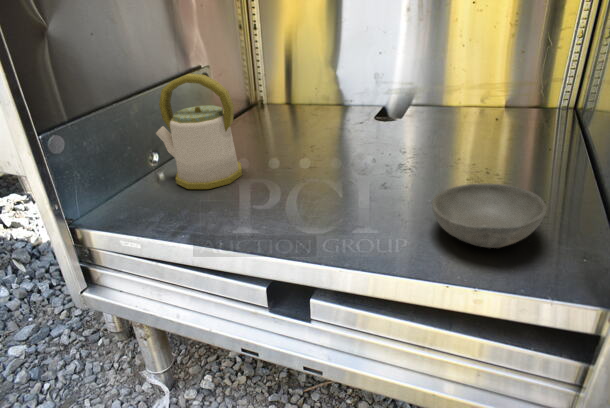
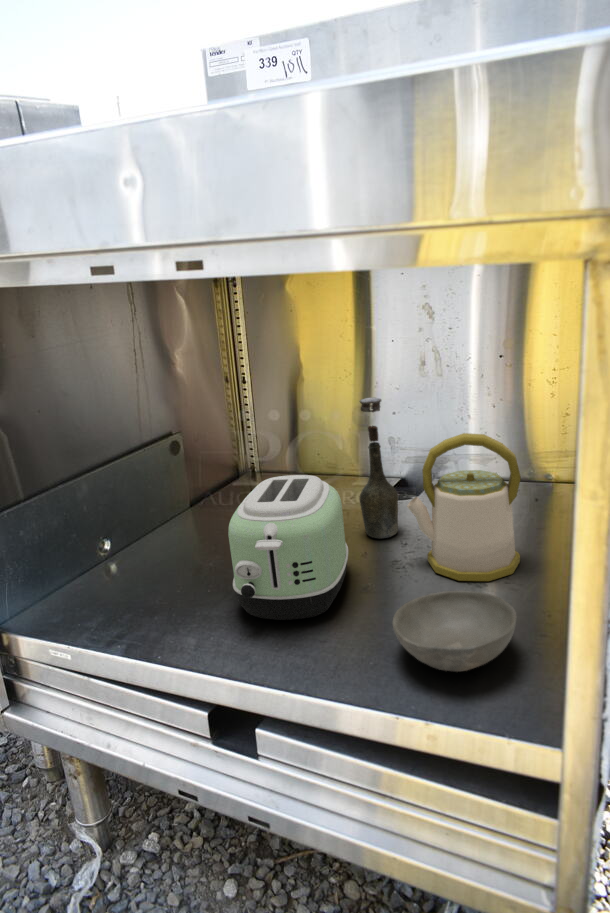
bottle: none [368,27,400,150] -> present [360,397,398,538]
kettle: present [156,74,242,189] -> present [407,433,521,581]
toaster: none [275,91,372,211] -> present [228,475,348,620]

